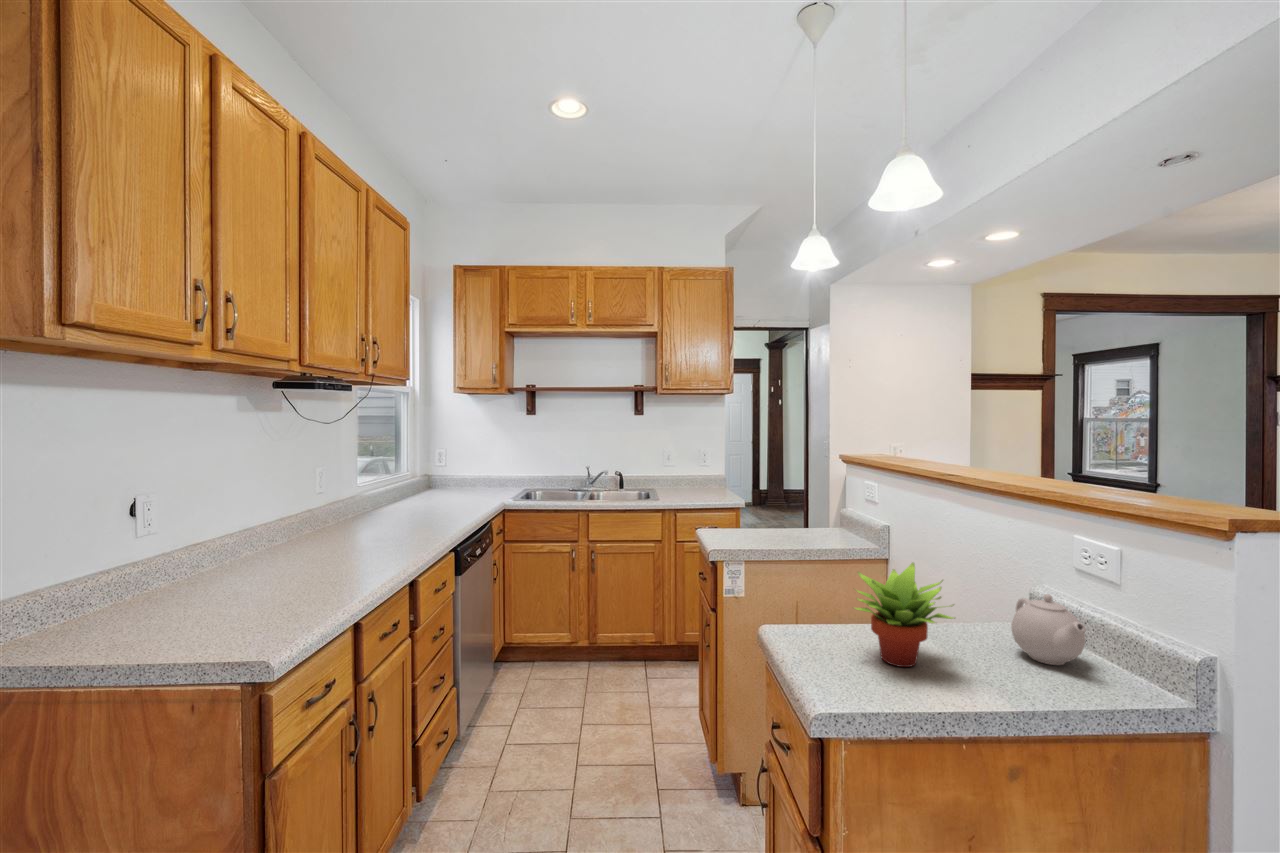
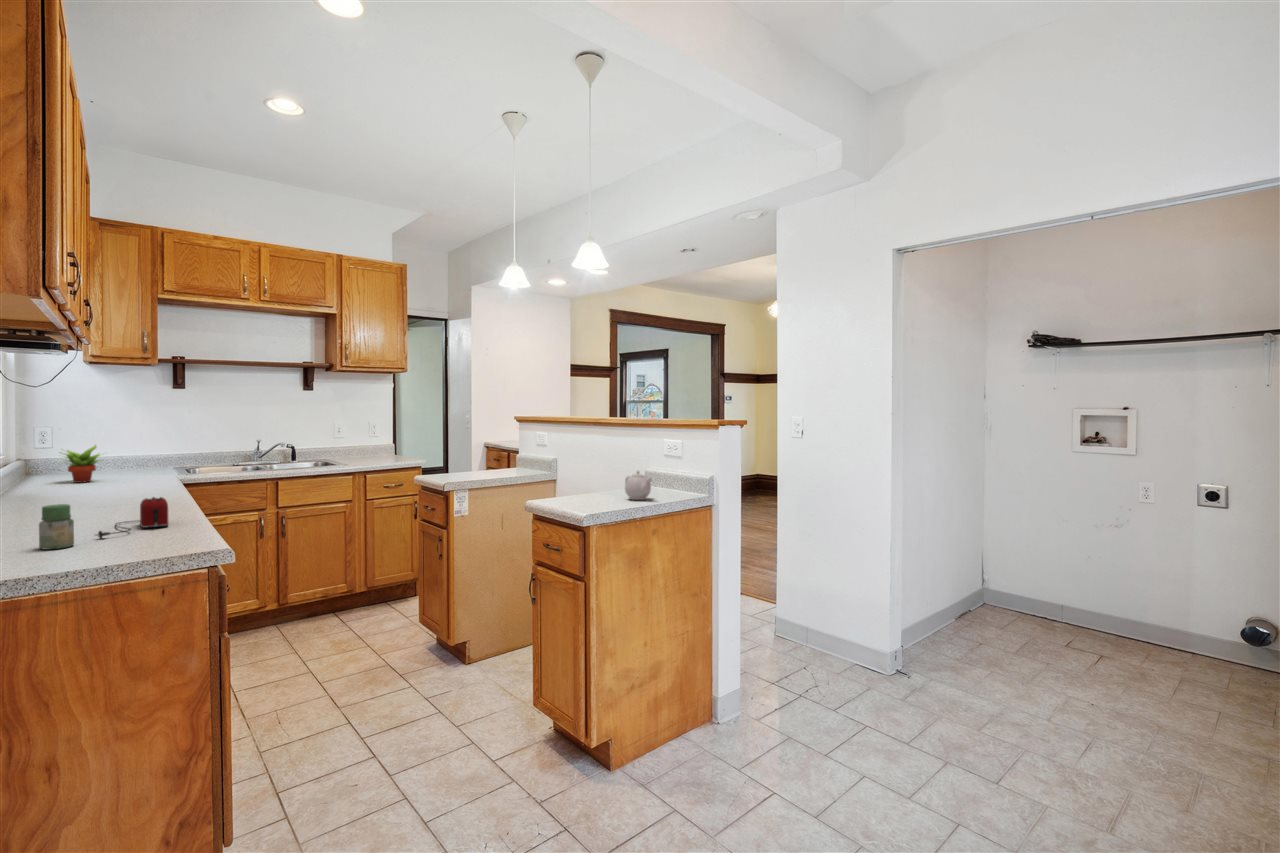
toaster: none [240,548,352,599] -> present [95,497,169,539]
jar: none [170,558,208,613] -> present [39,504,74,550]
succulent plant: present [855,563,955,667] -> present [65,445,101,483]

